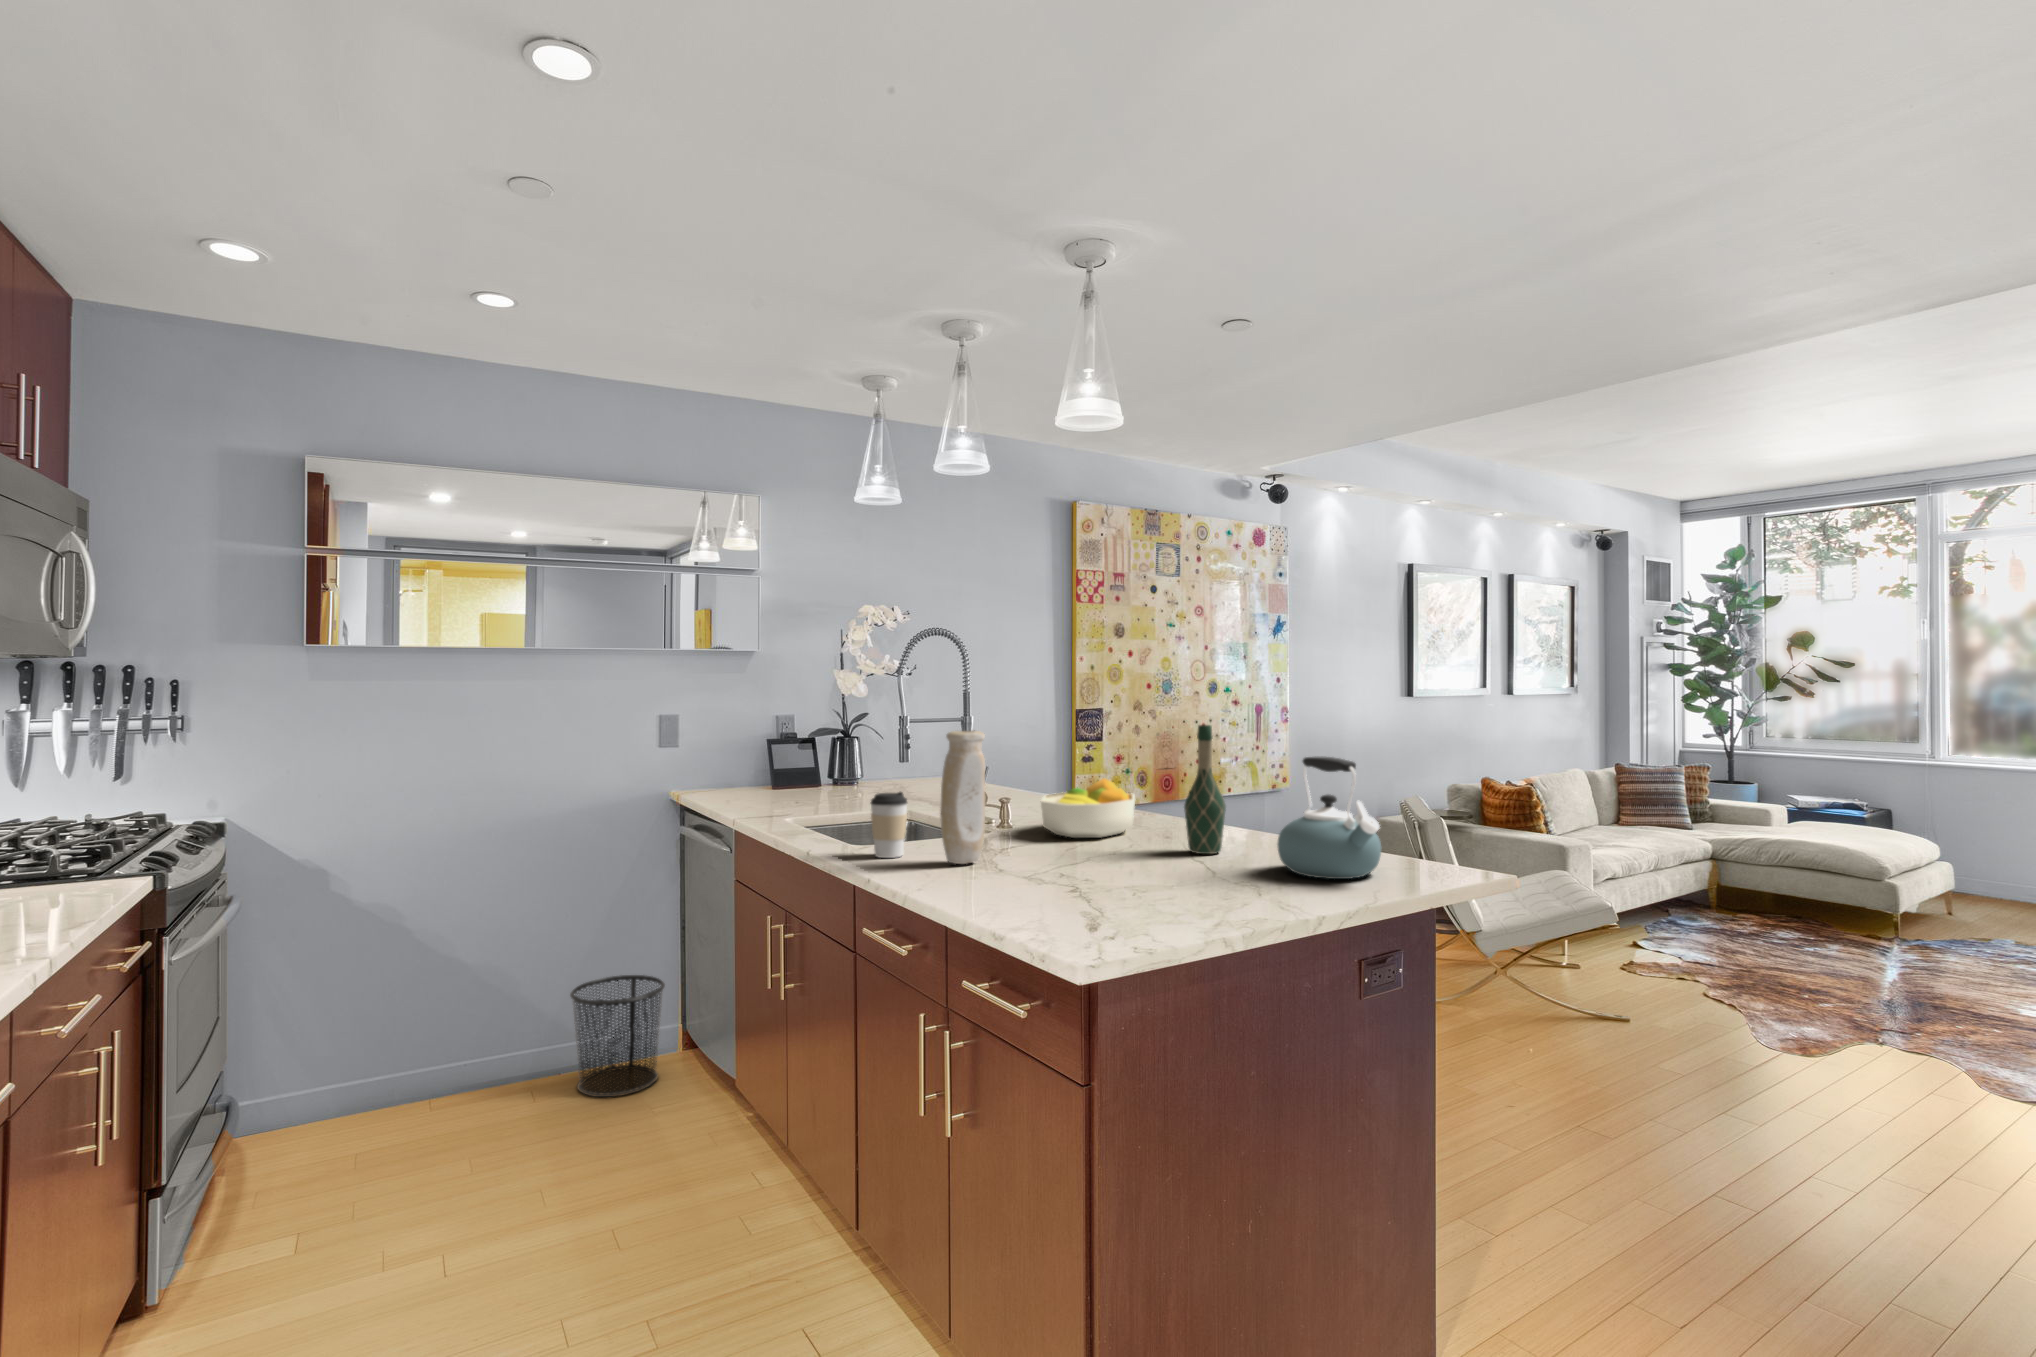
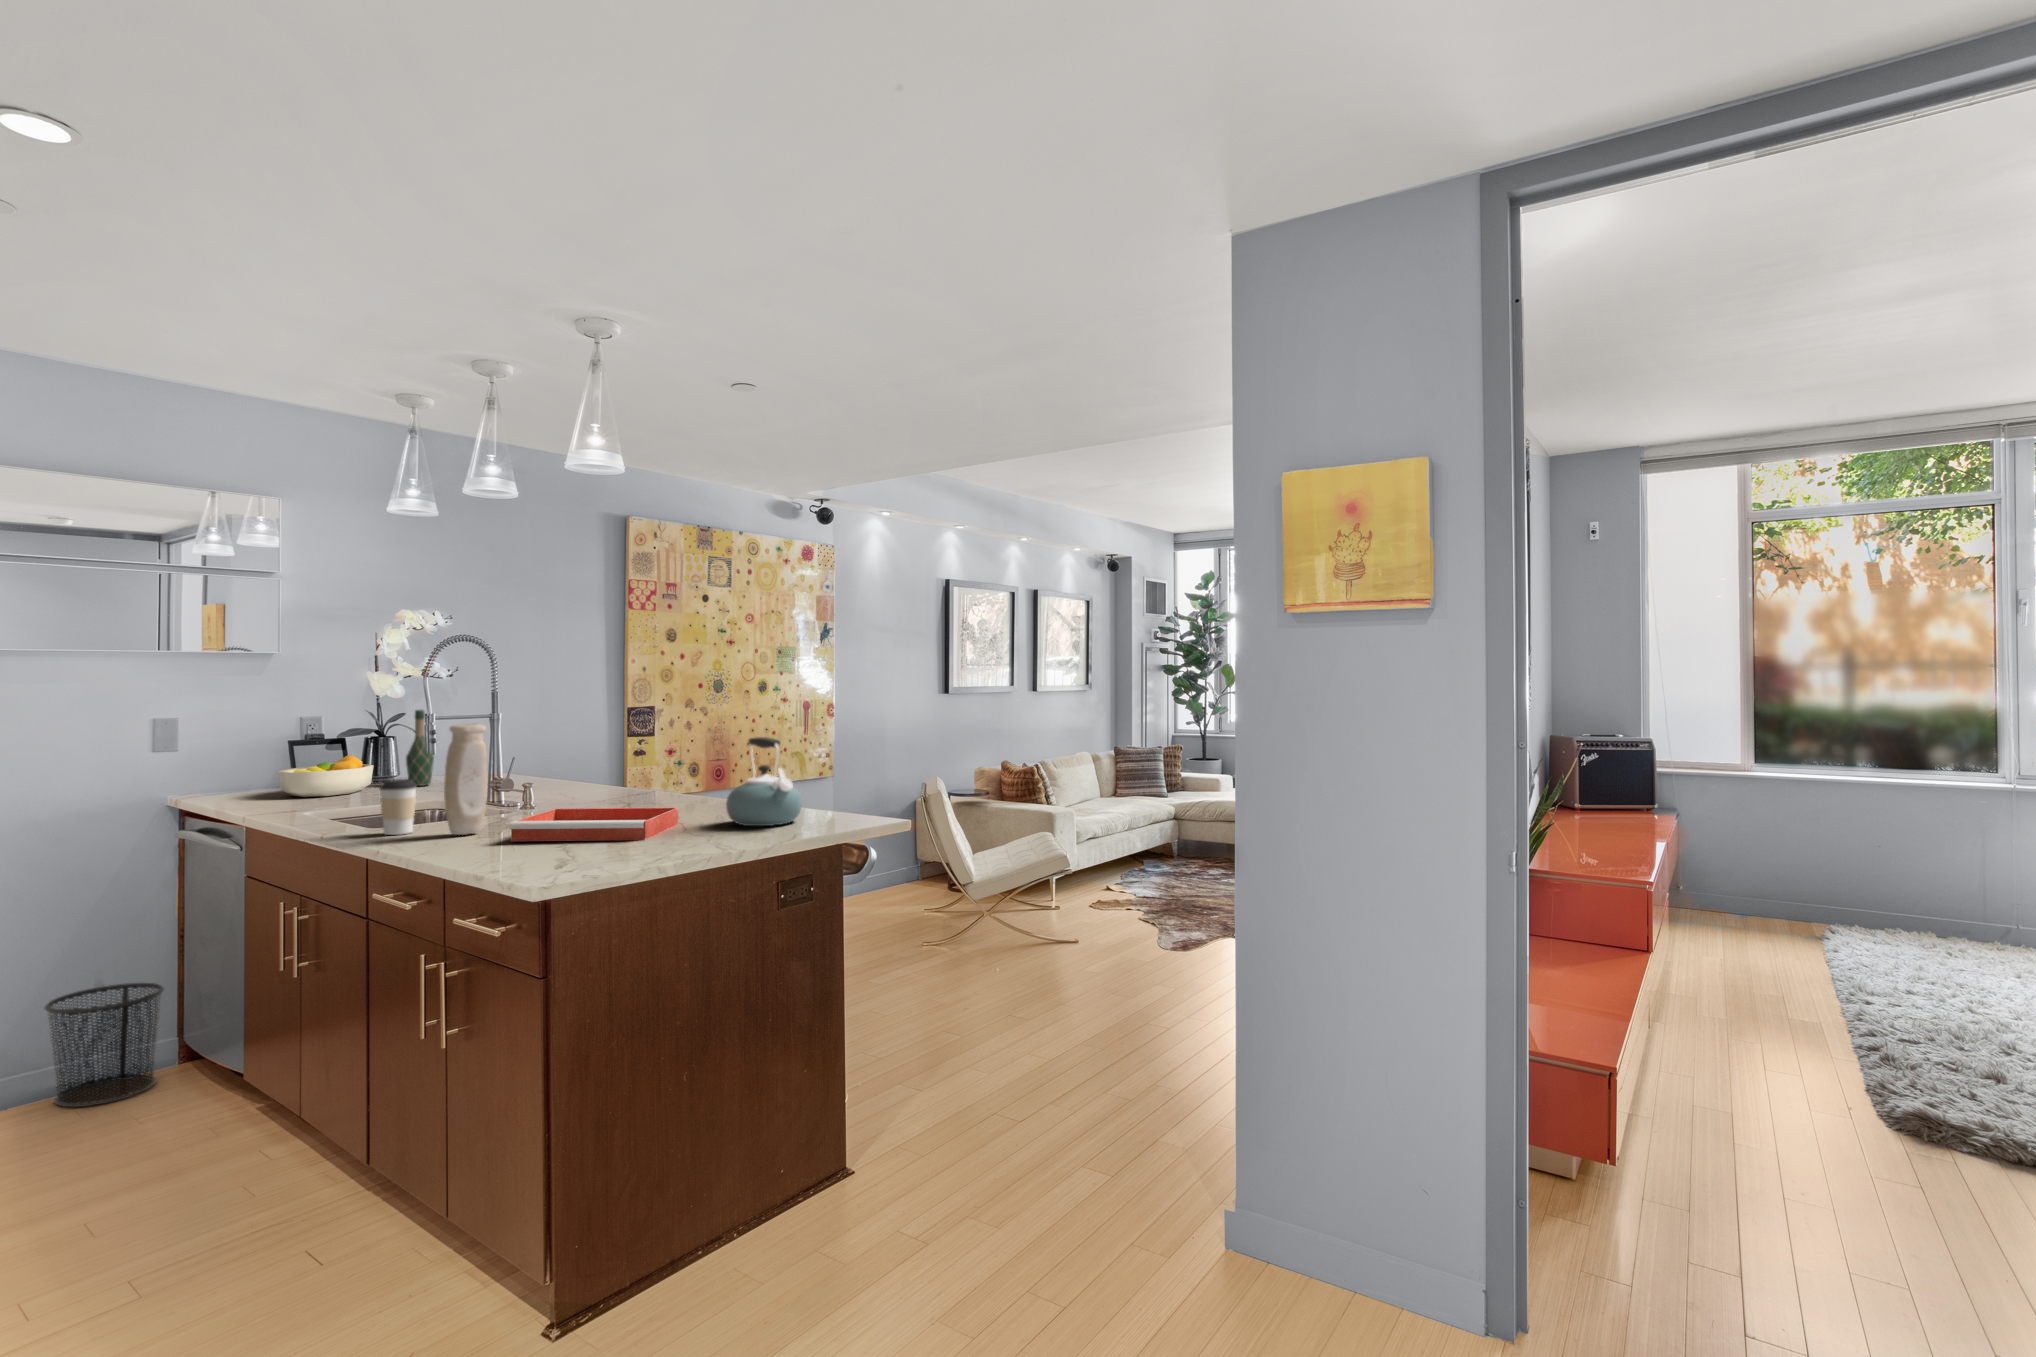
wine bottle: present [1184,725,1226,854] -> present [406,710,434,786]
fruit bowl: present [1040,778,1135,838] -> present [278,755,374,797]
tray: none [1021,837,1210,891] -> present [509,808,678,841]

